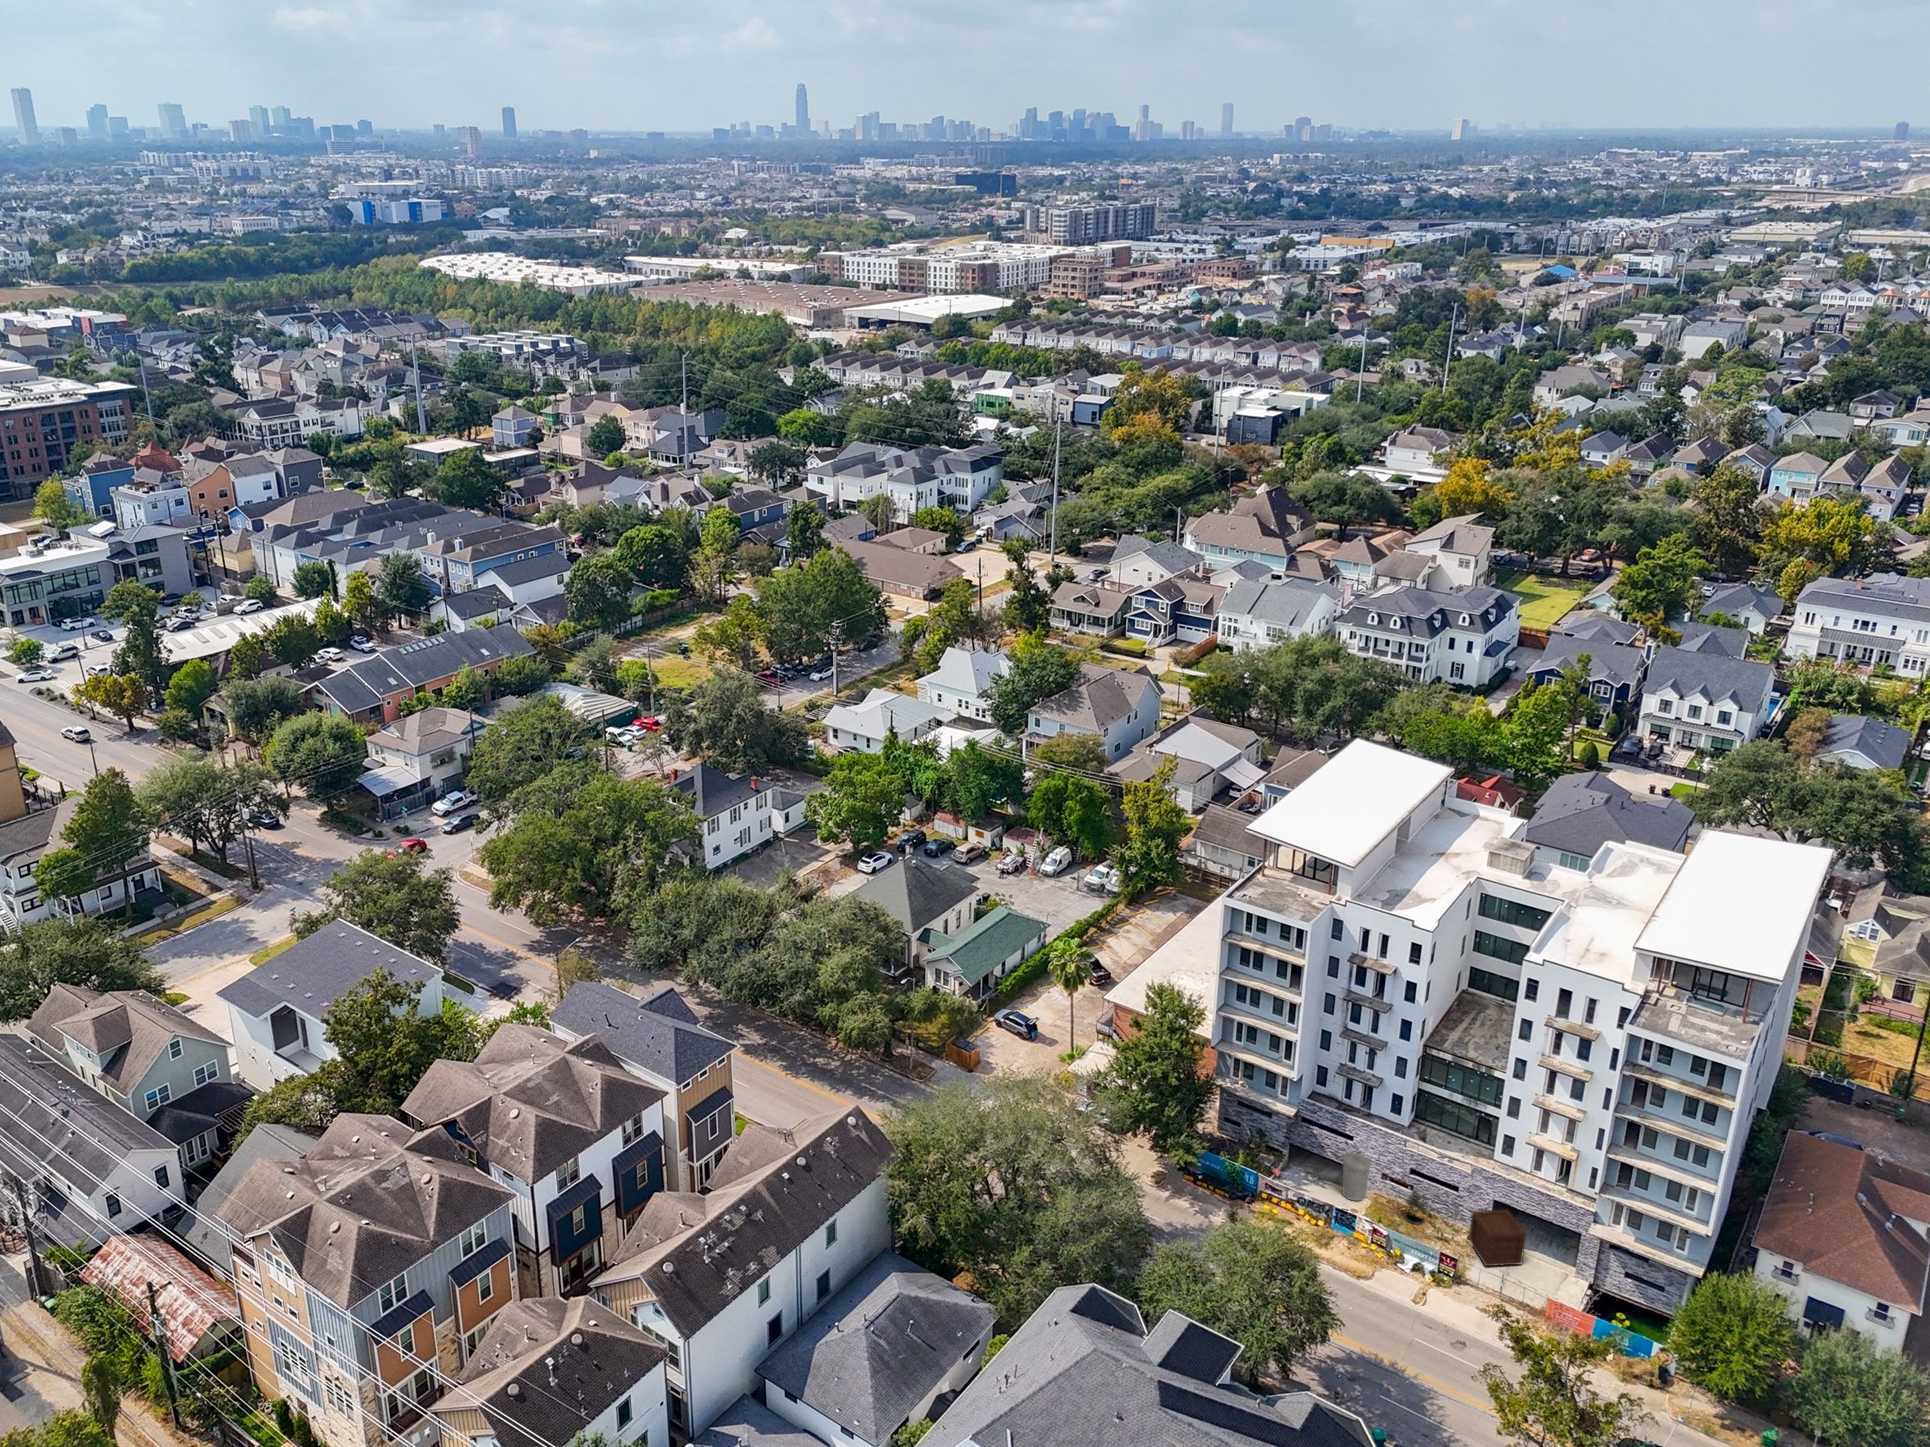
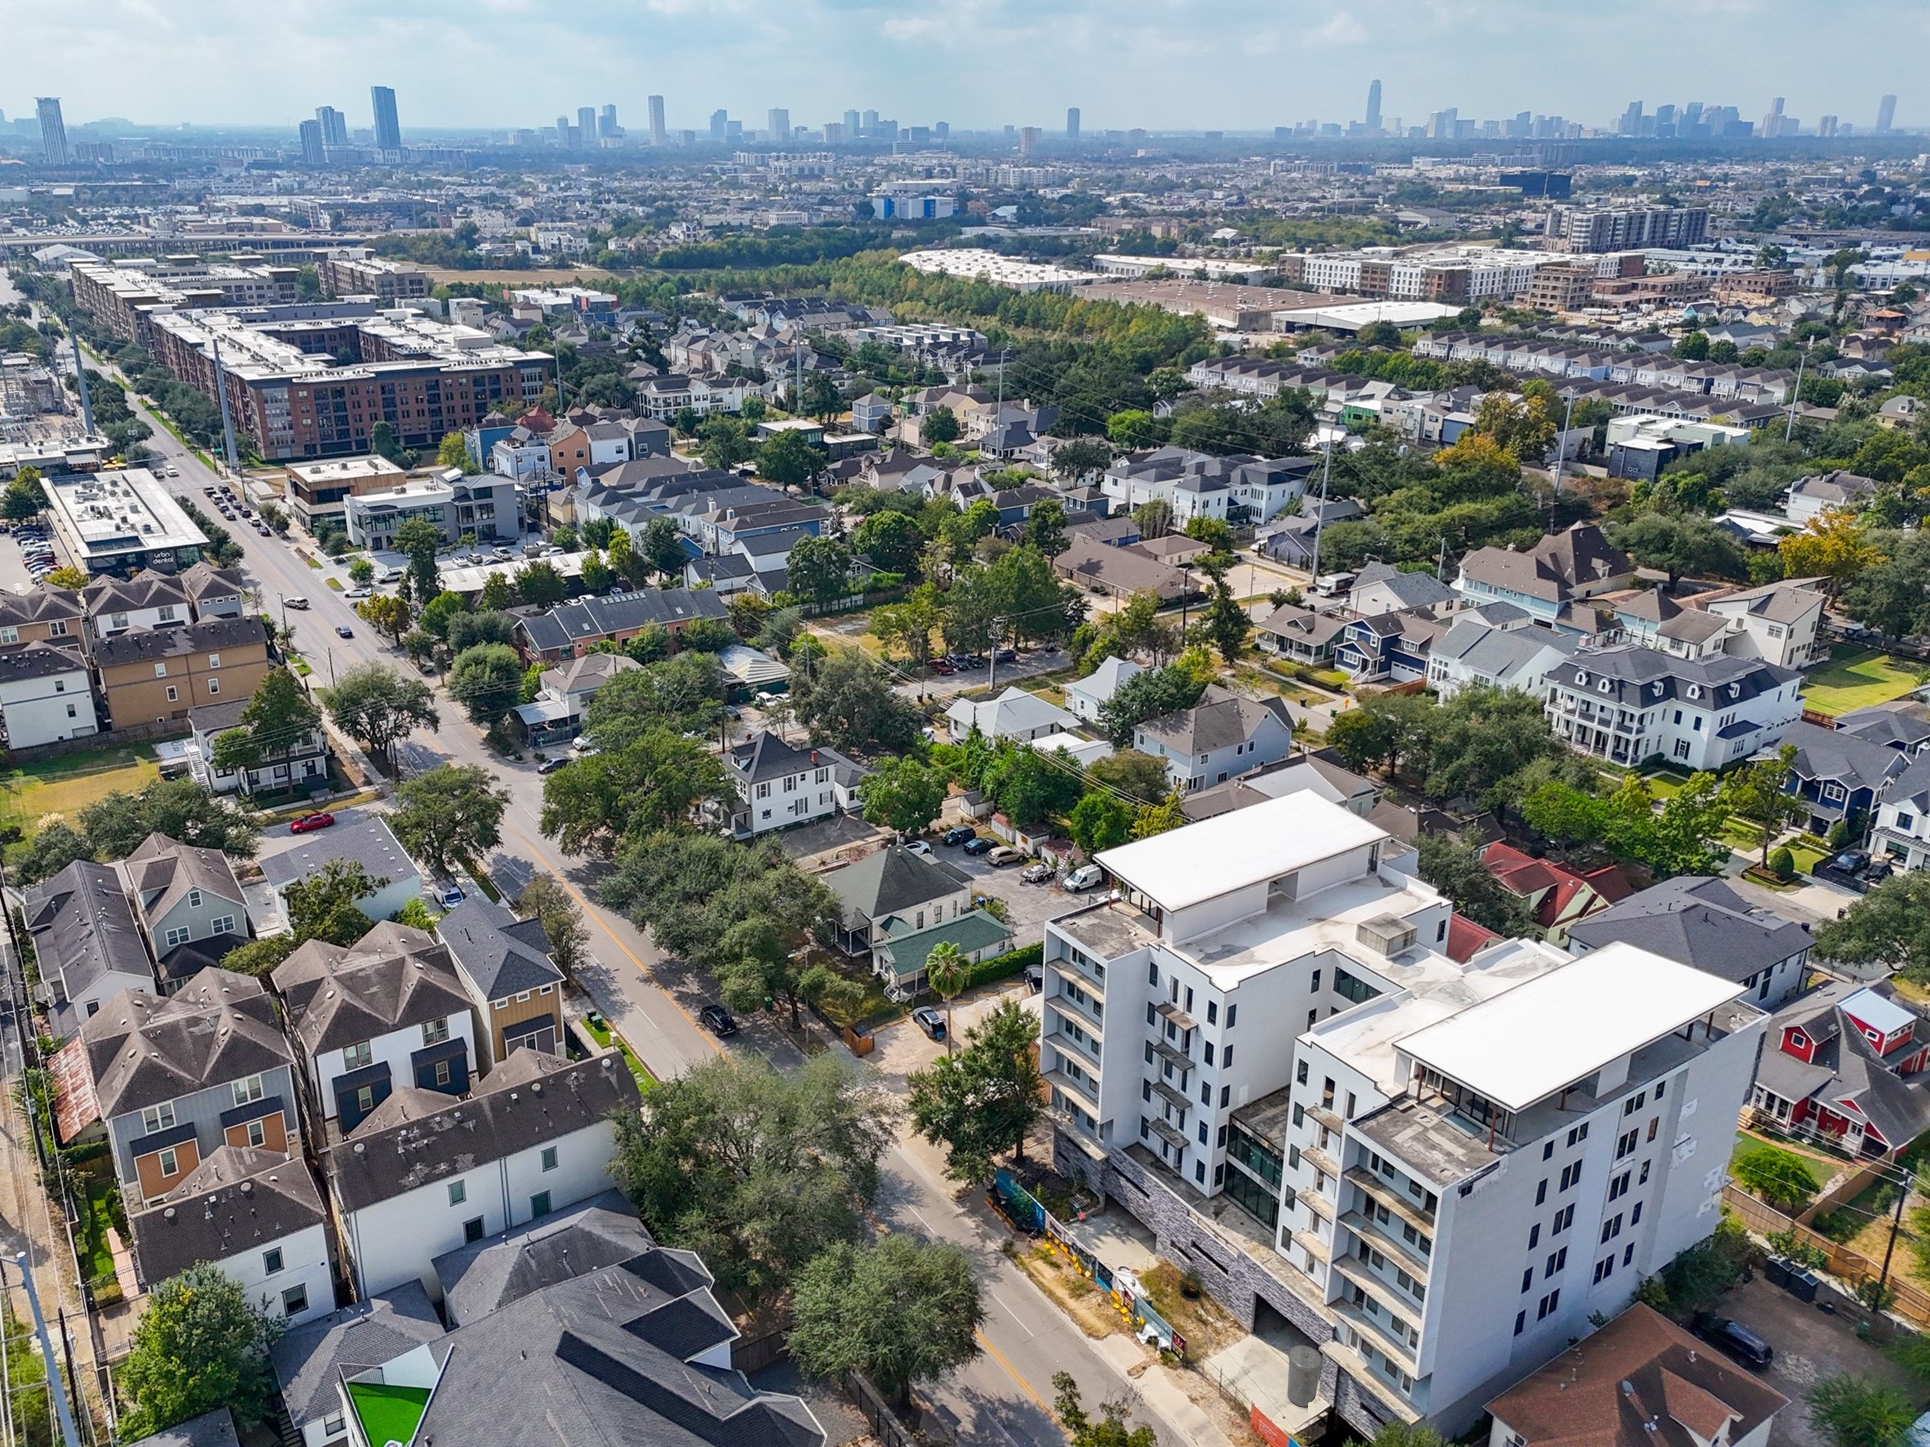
trash can: present [1342,1152,1371,1201] -> present [1287,1345,1323,1407]
wooden crate: present [1469,1210,1526,1266] -> none [1227,1300,1275,1368]

